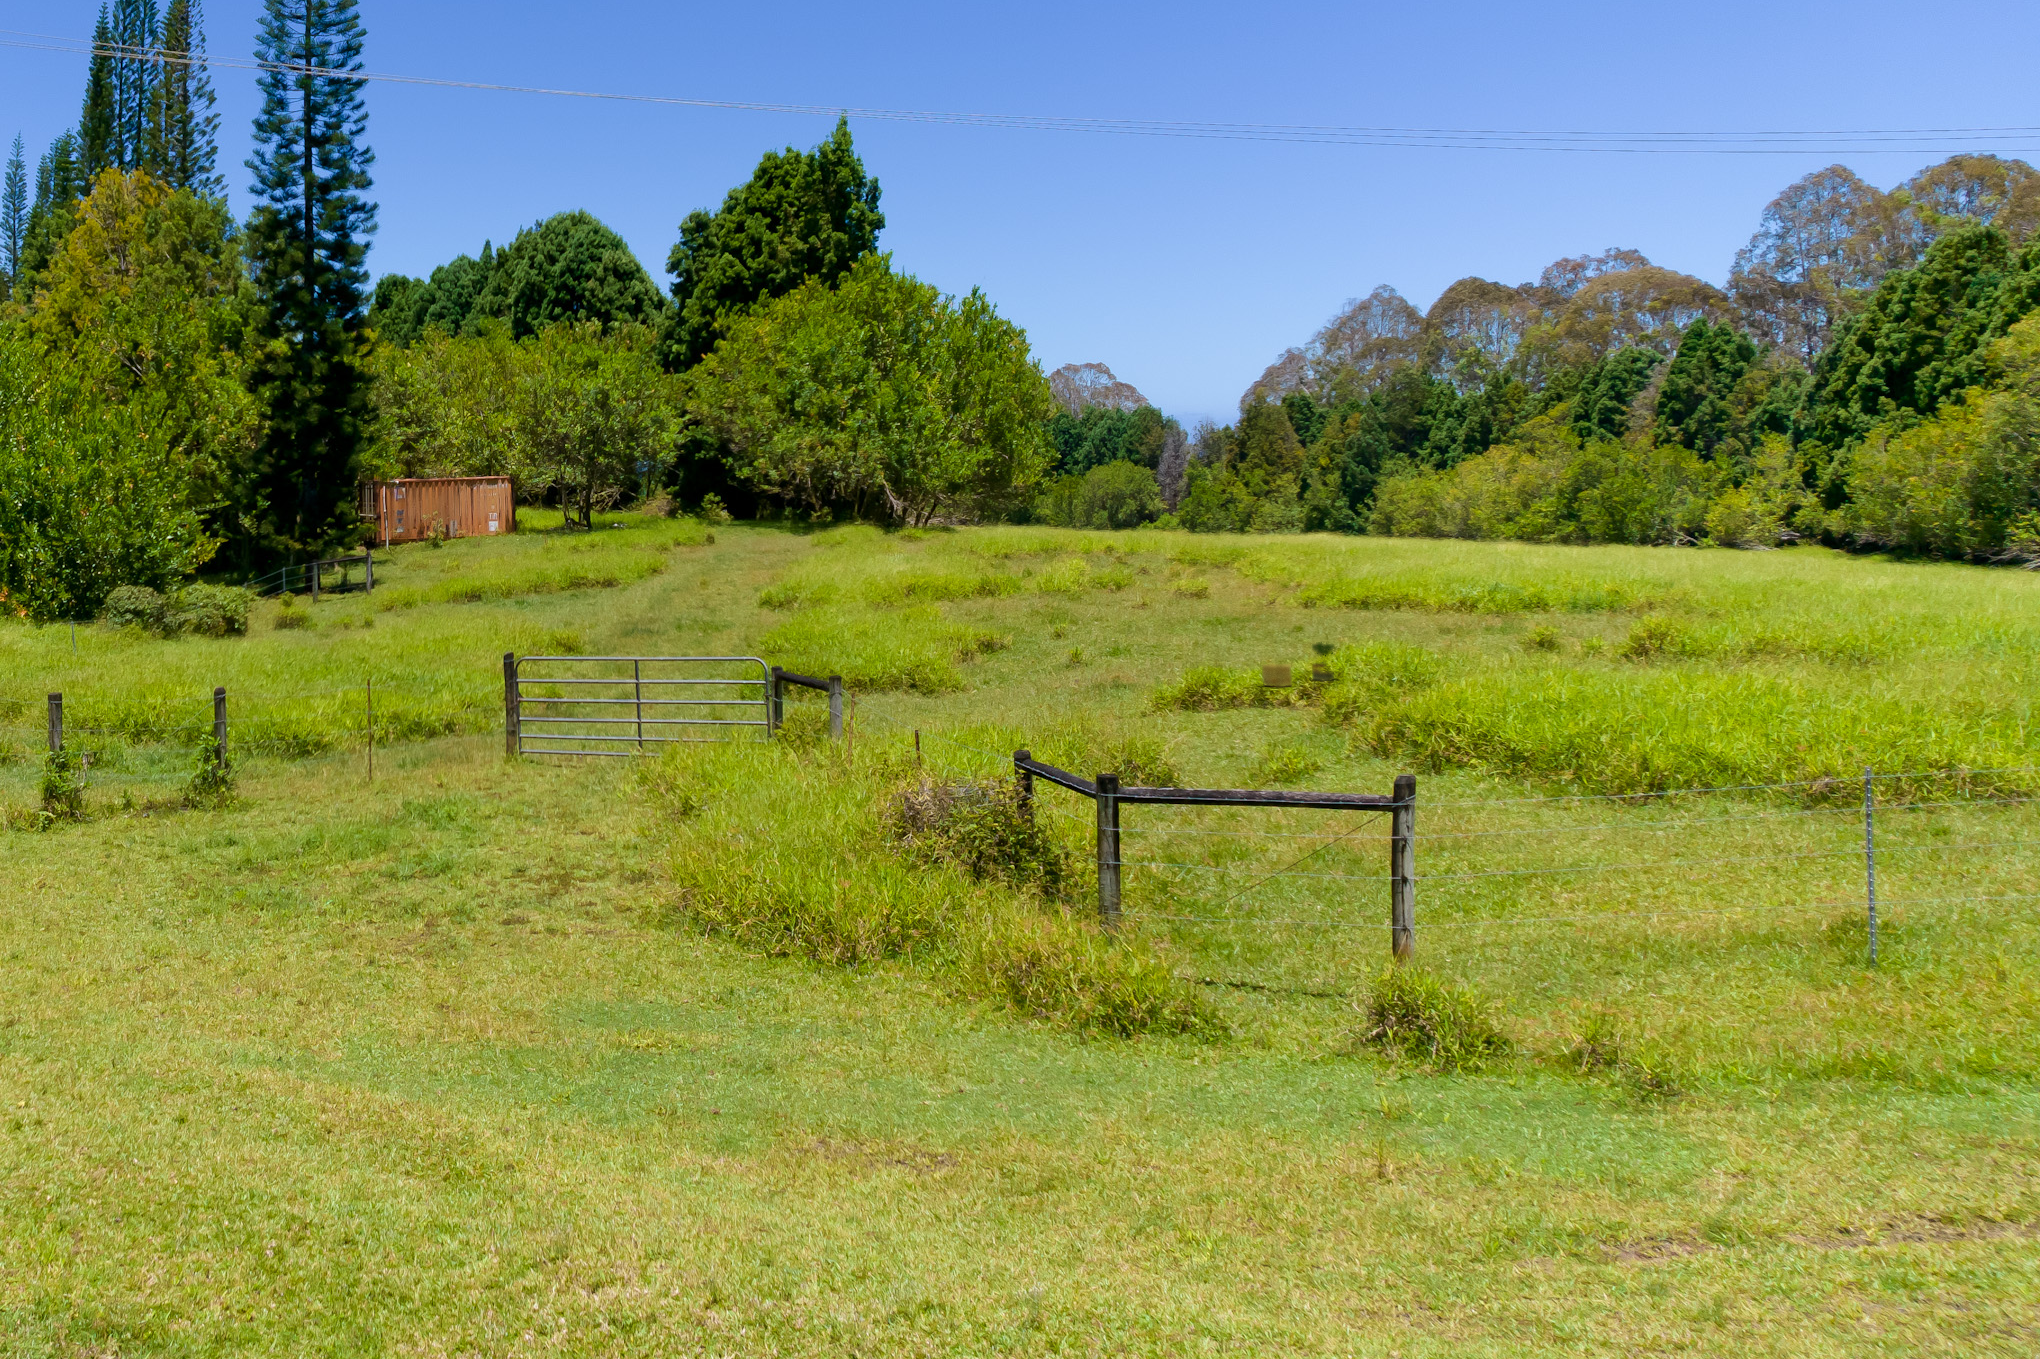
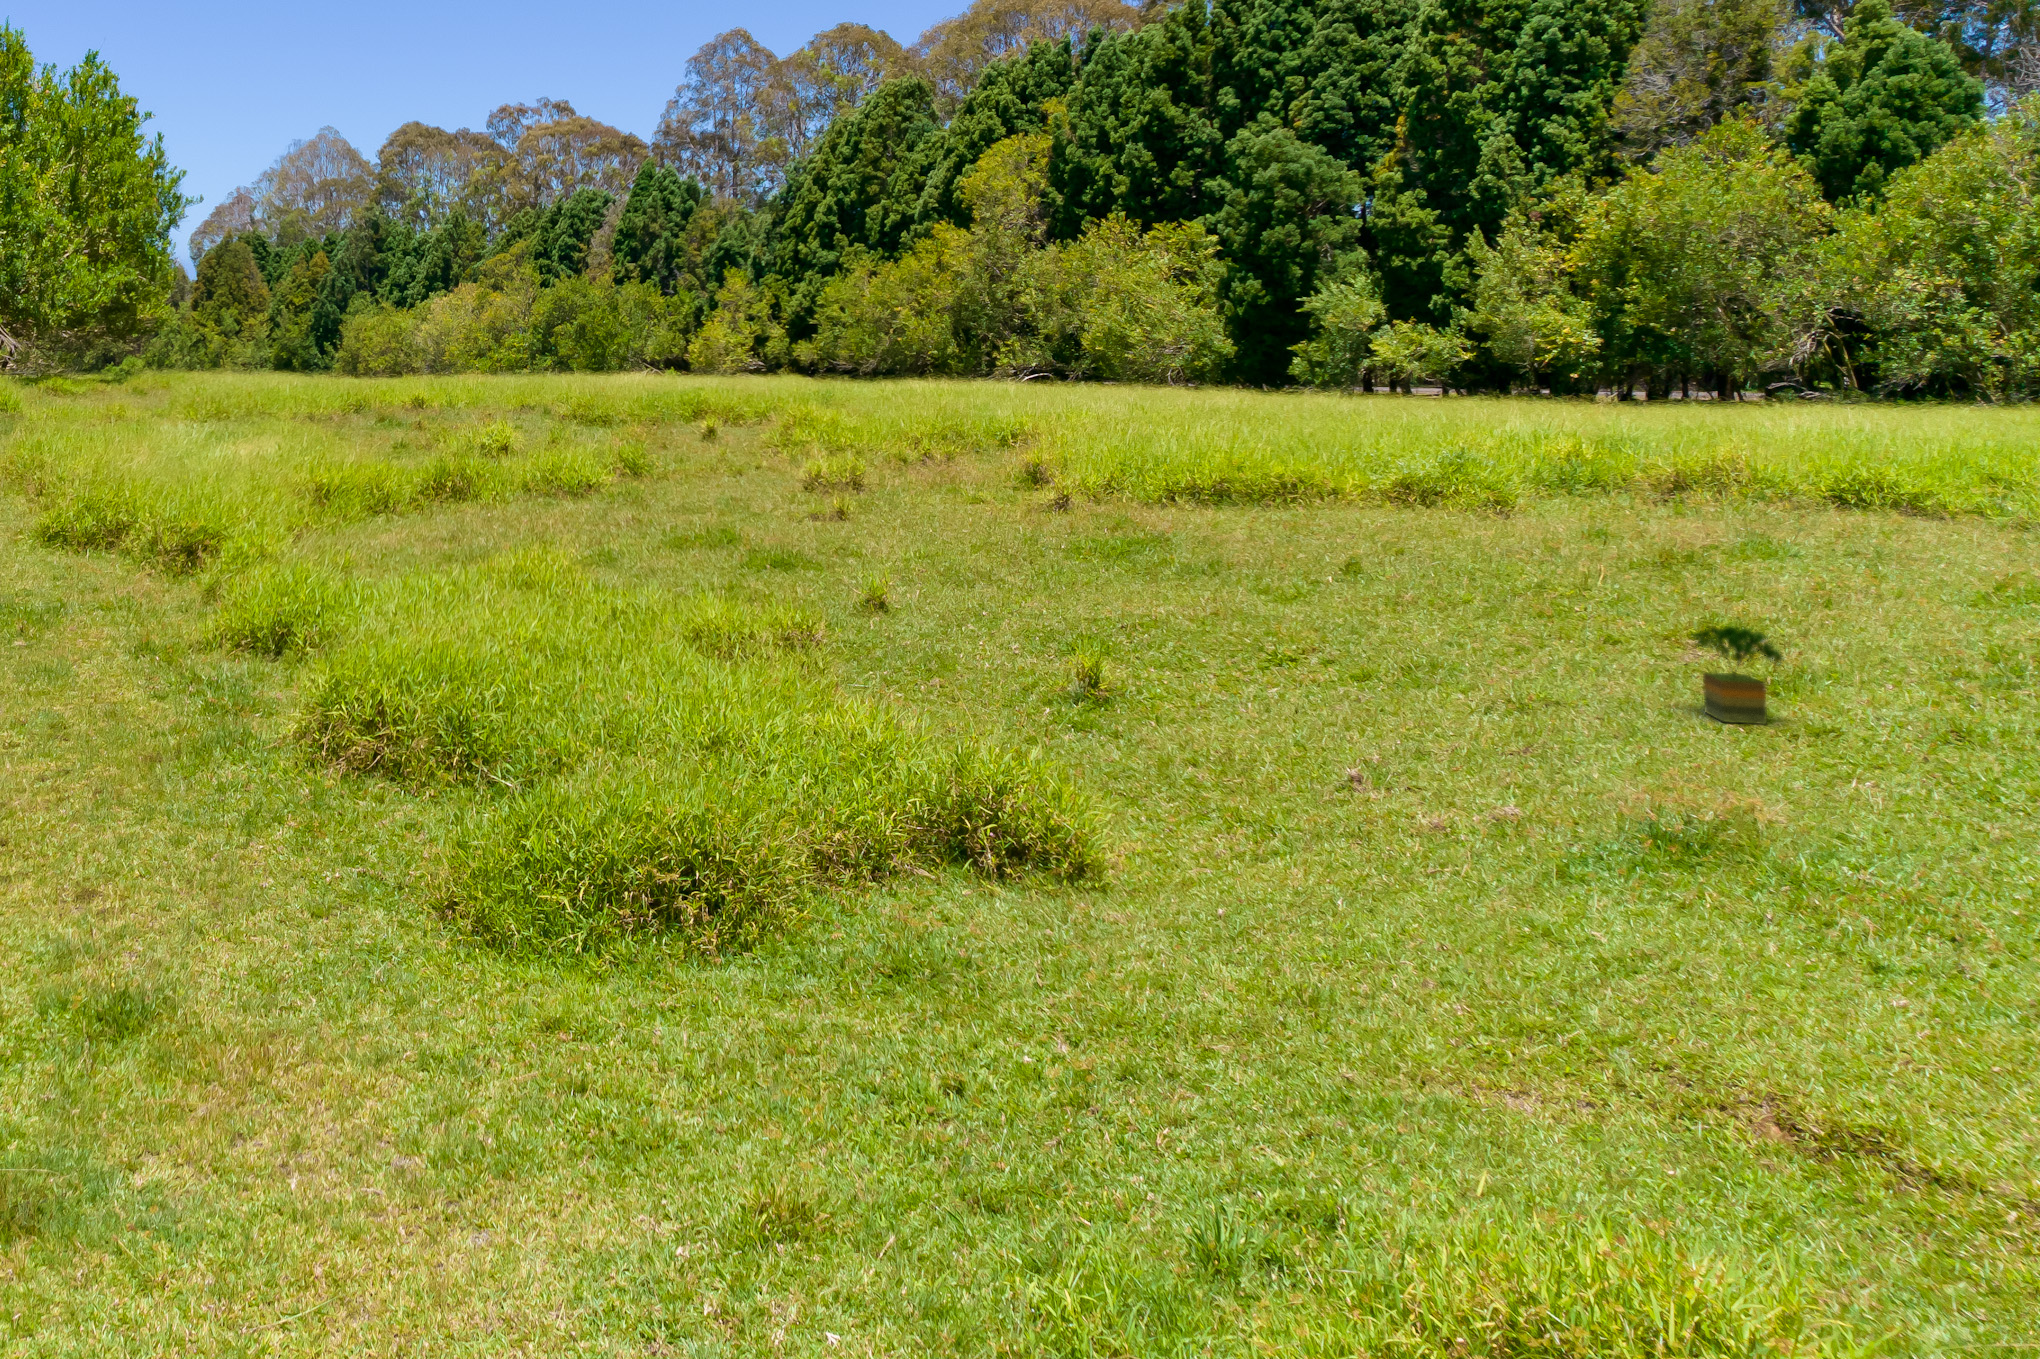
wooden bucket: present [1261,664,1292,687] -> none [1843,724,1960,806]

